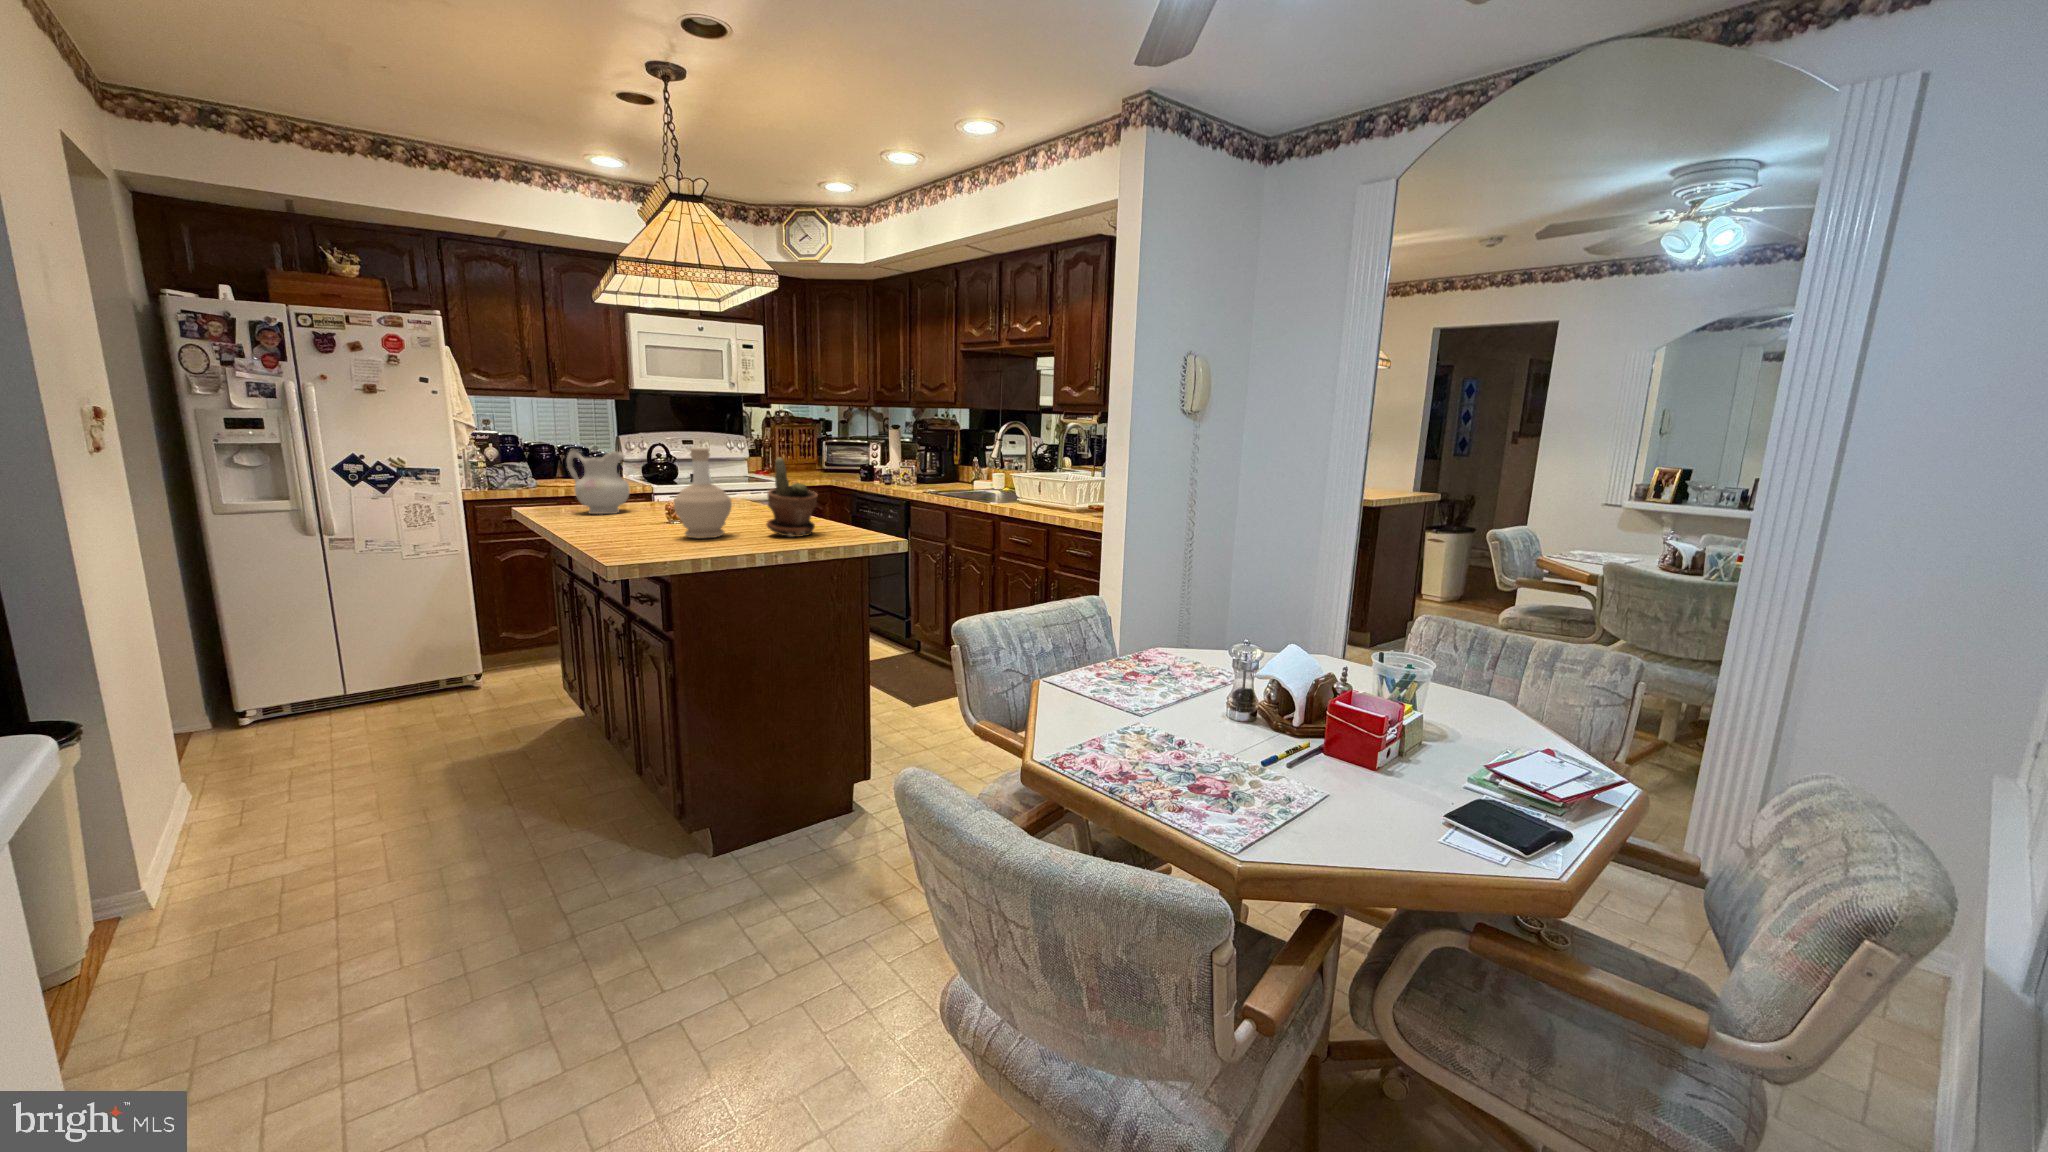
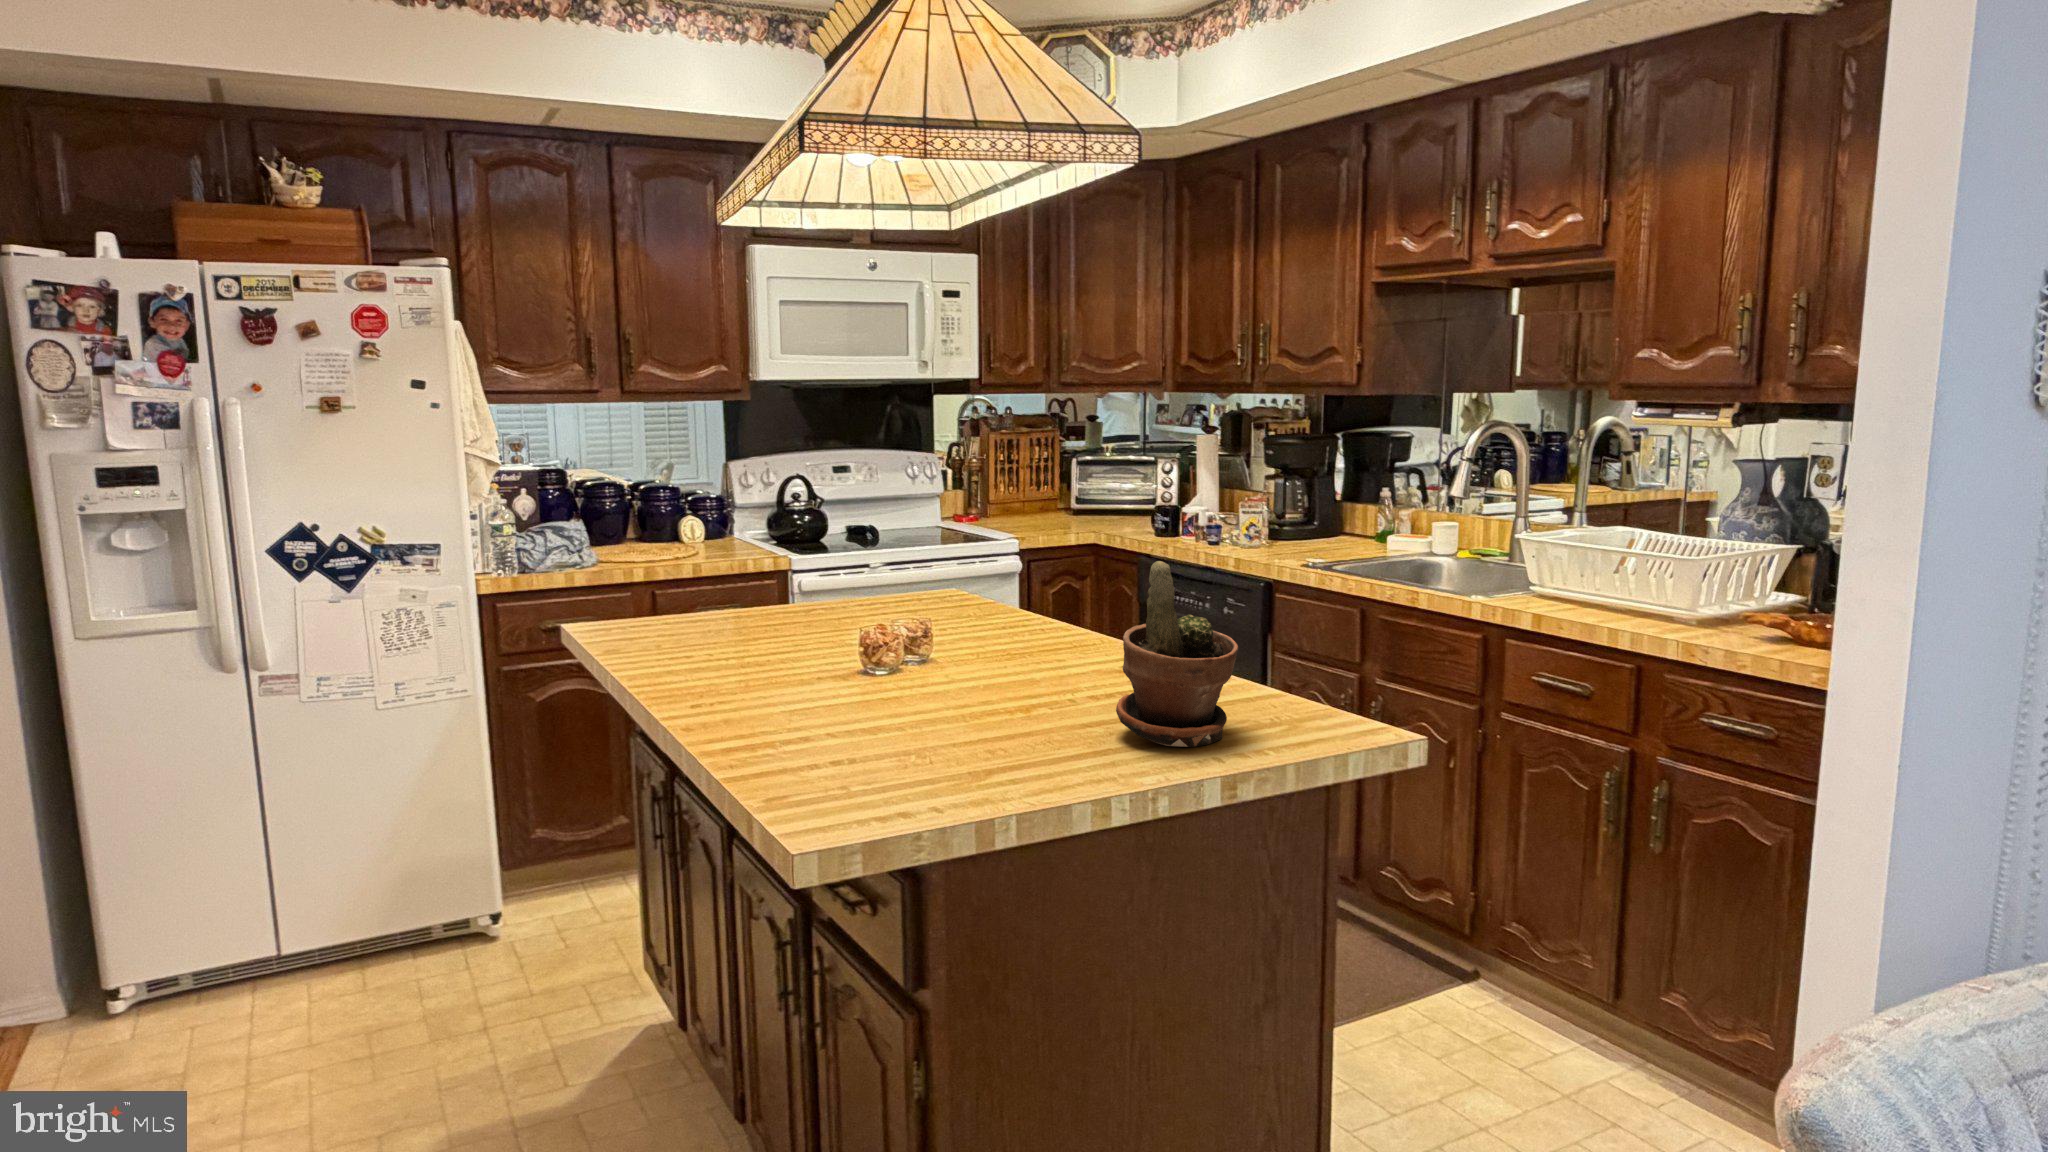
bottle: present [674,447,732,538] -> none [913,537,1038,749]
ceramic pitcher: present [567,449,630,514] -> none [665,516,780,647]

